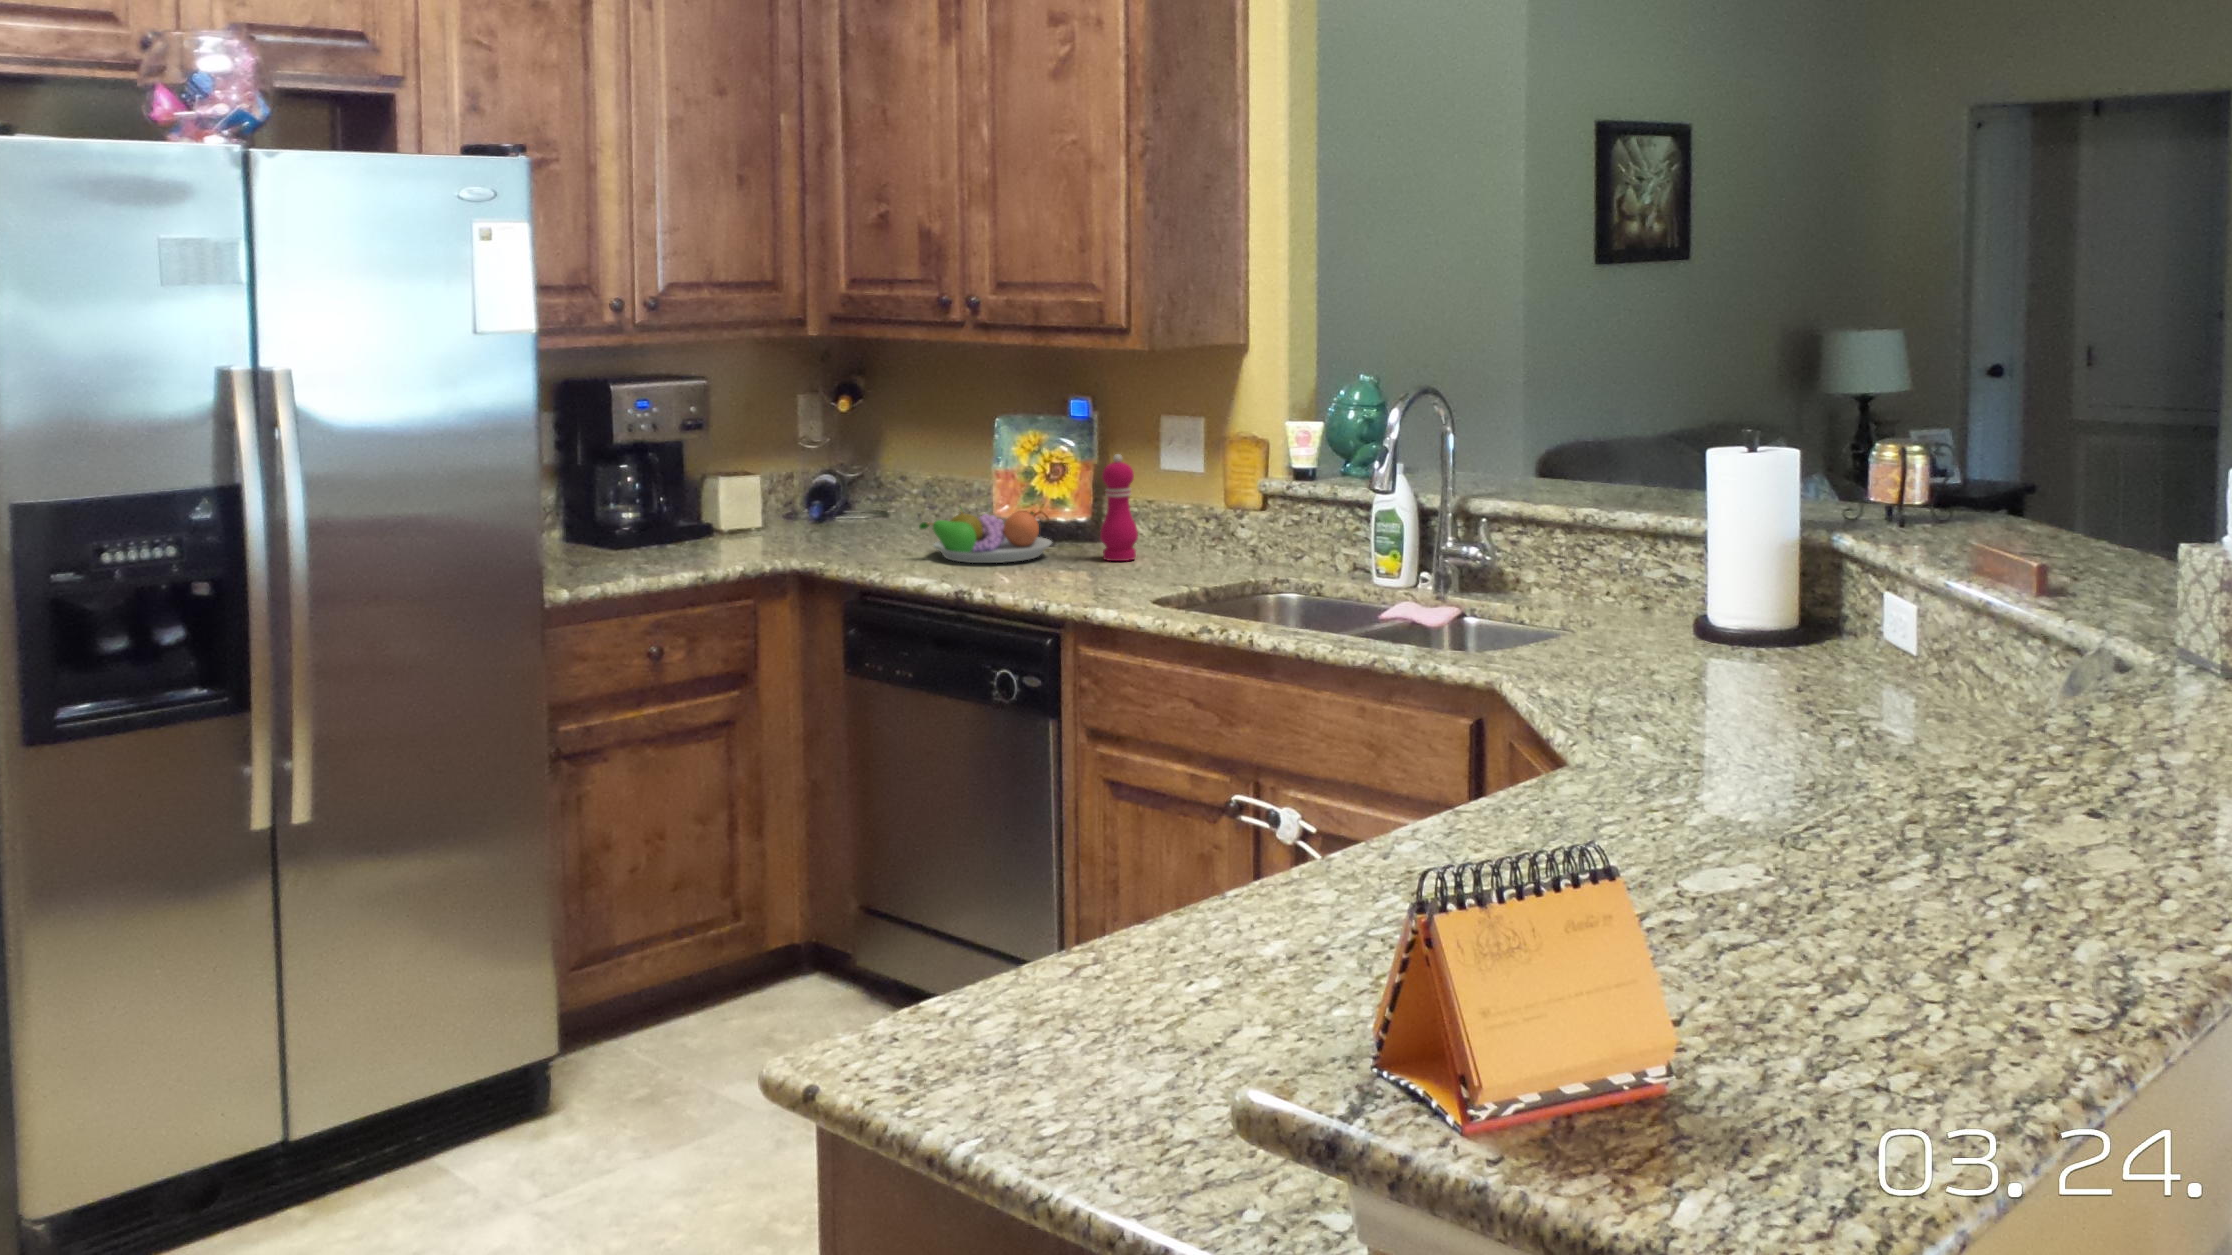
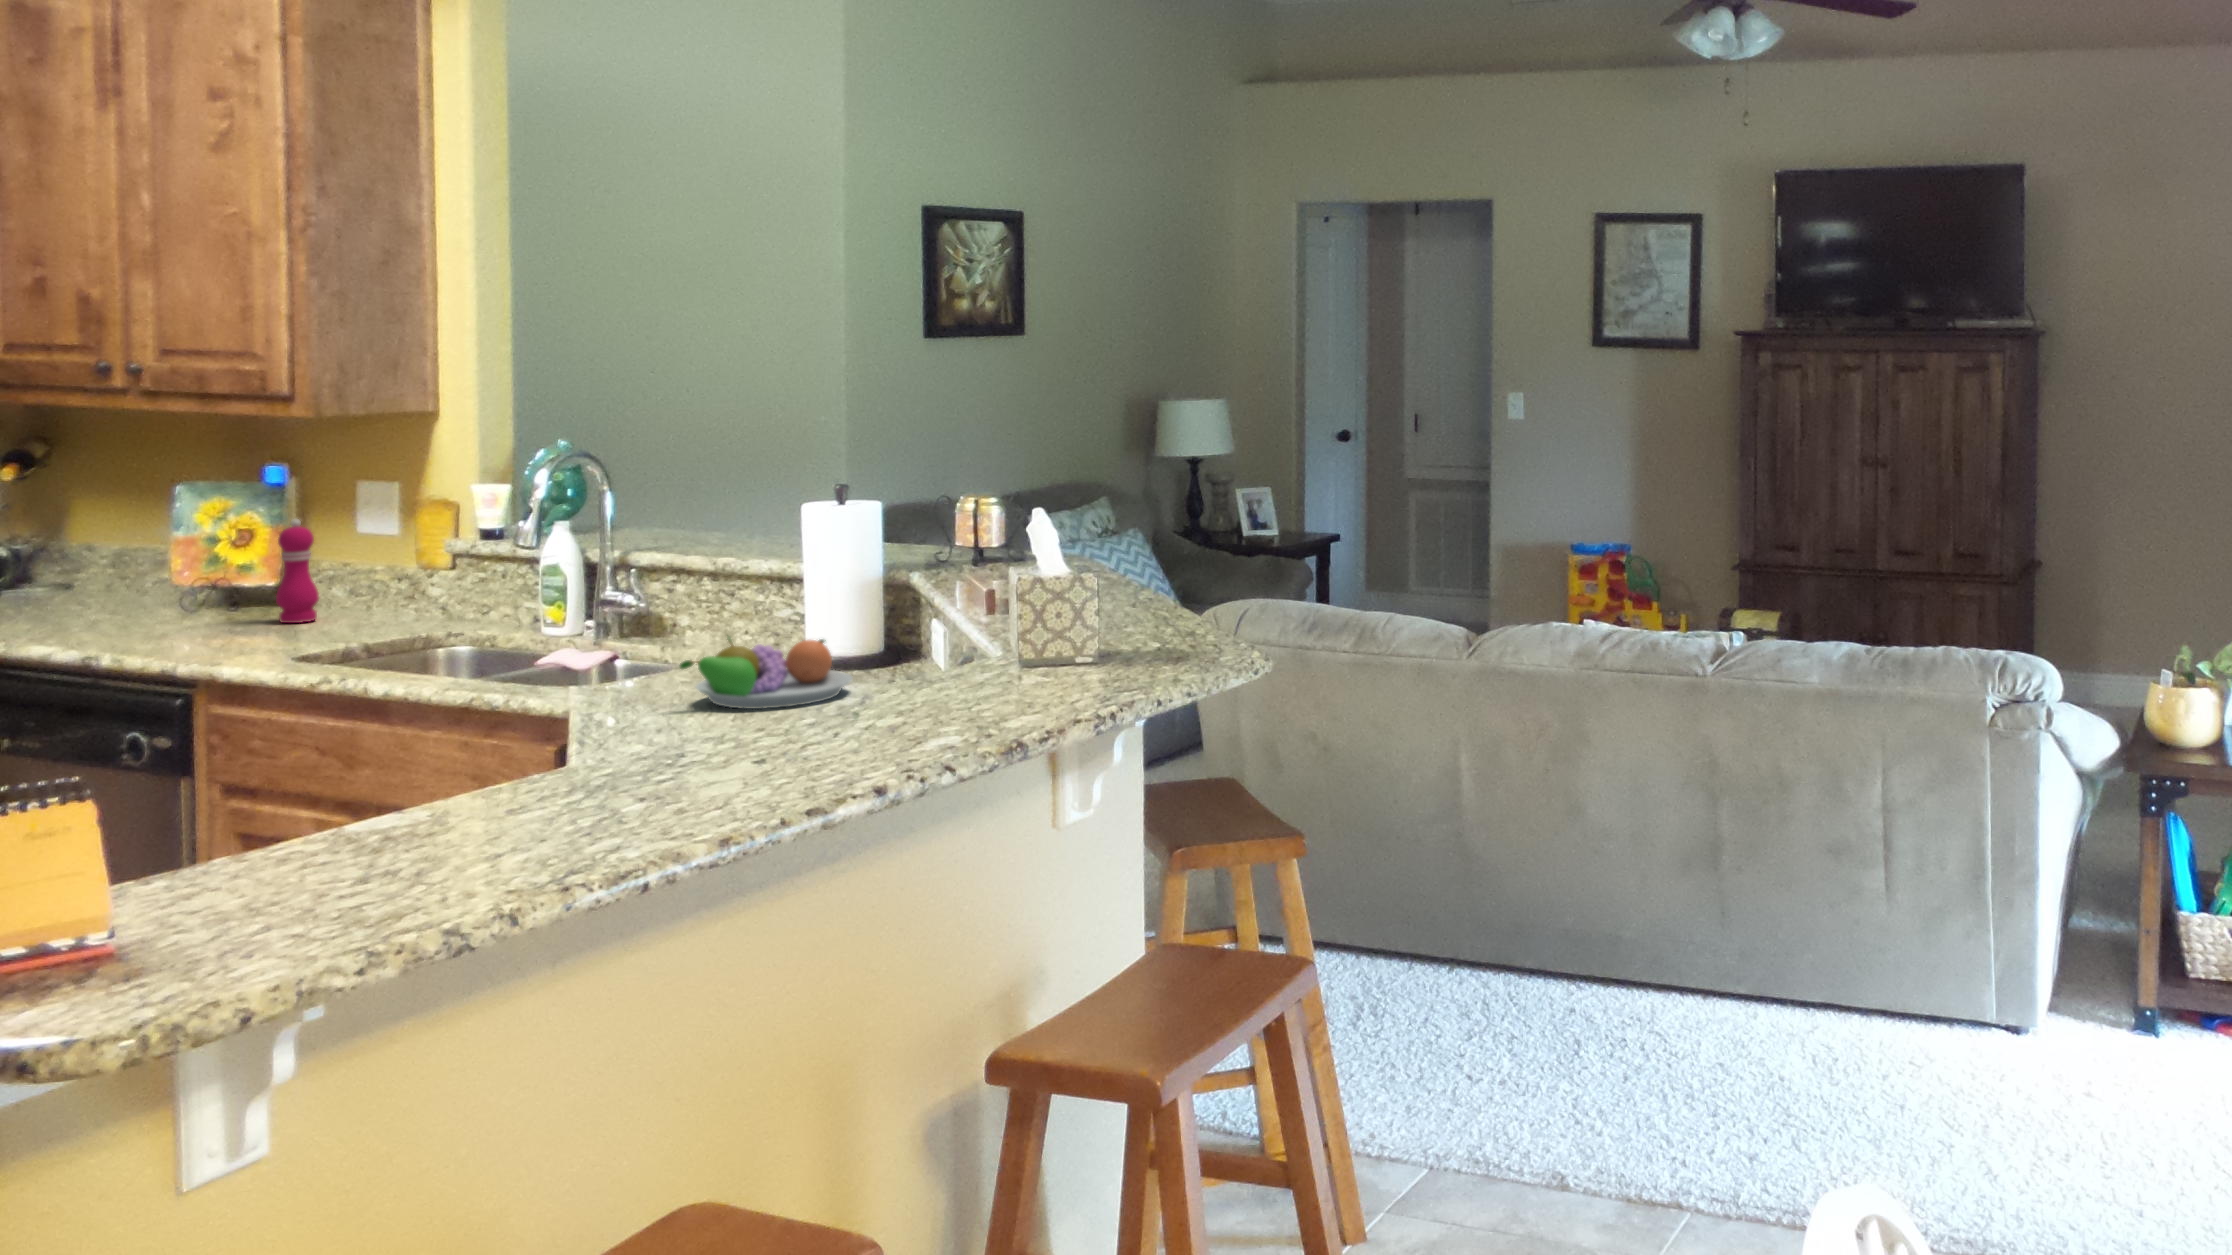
fruit bowl: present [919,507,1052,563] -> present [680,637,853,709]

